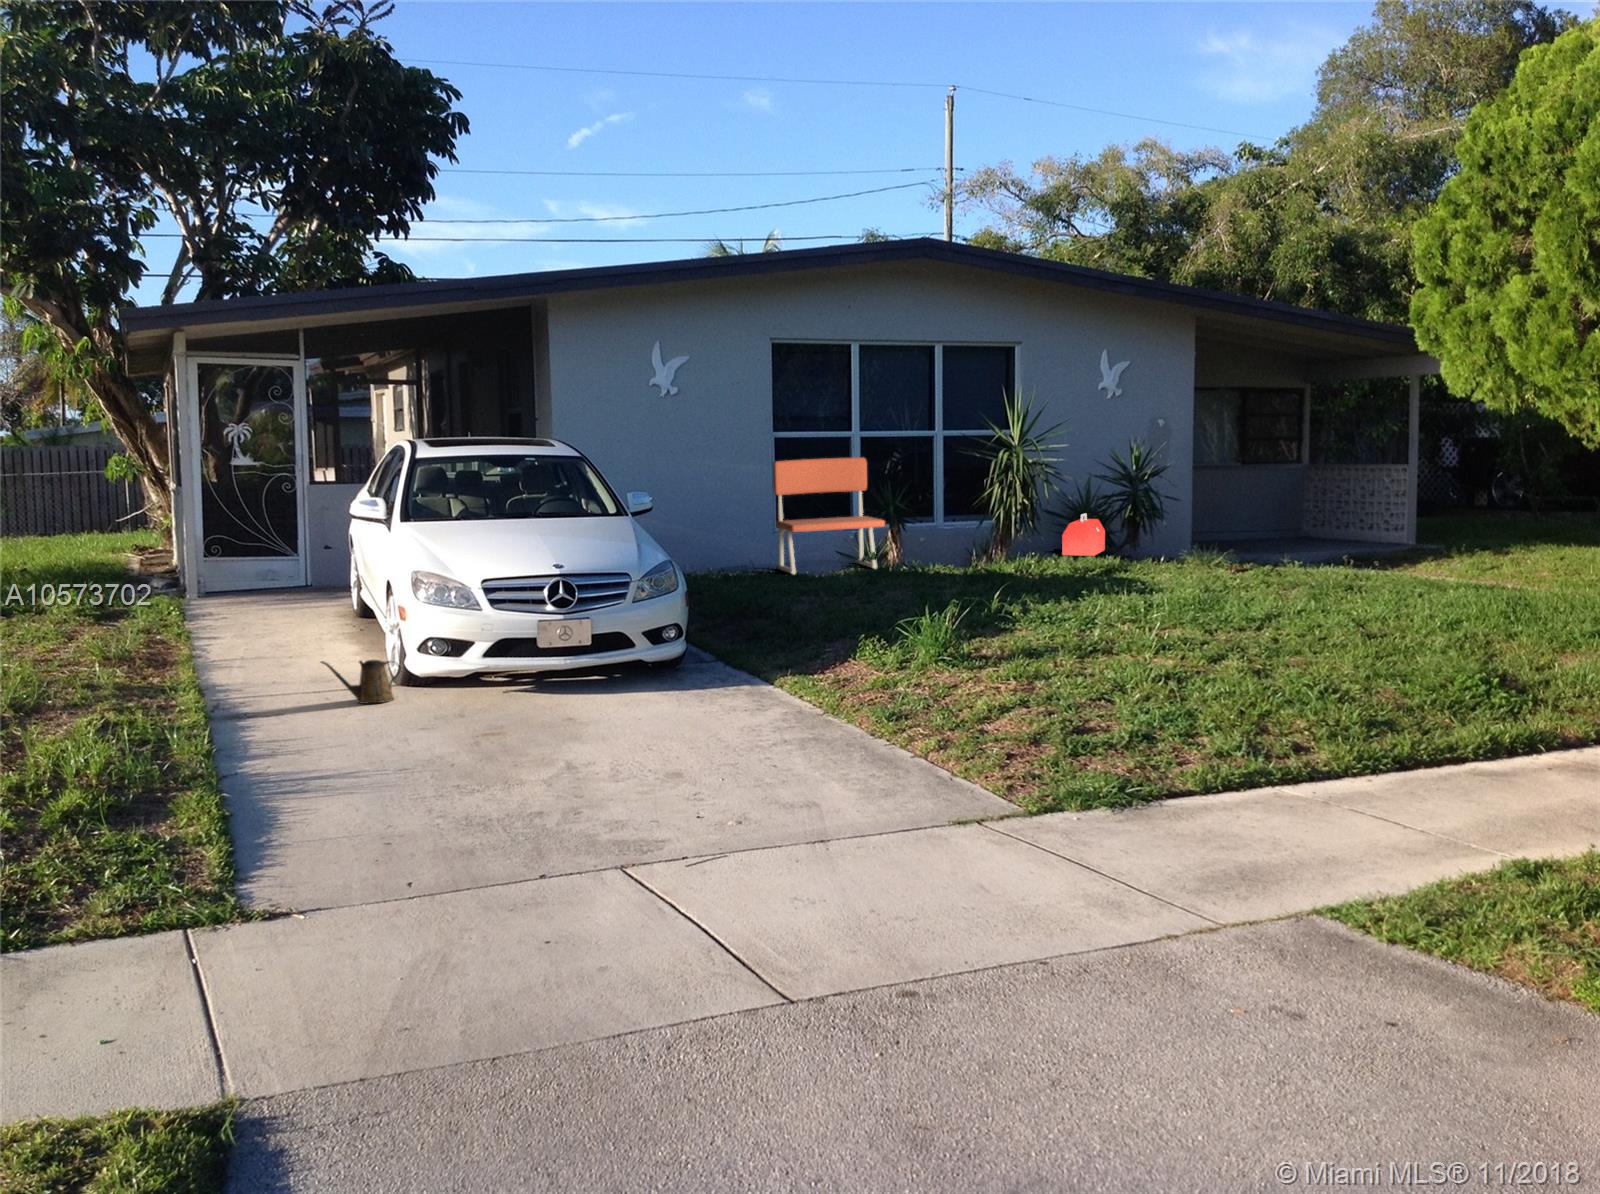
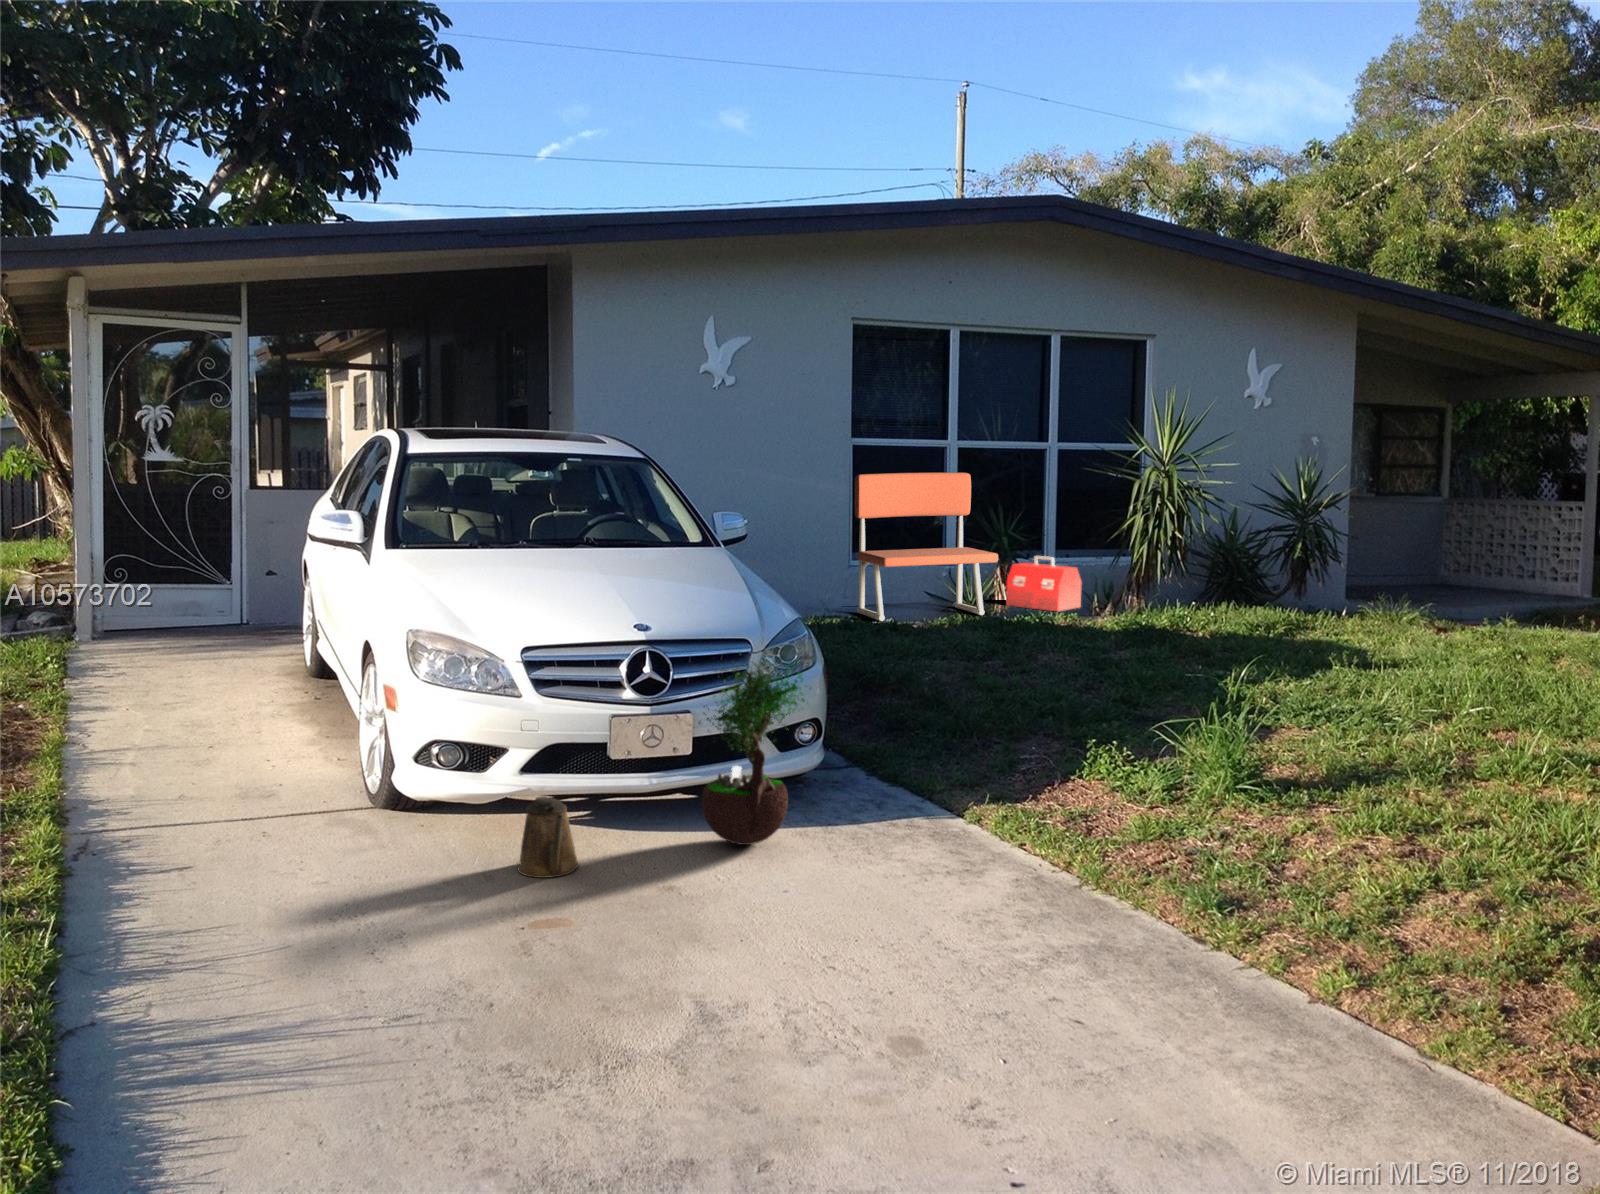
toolbox: present [1062,513,1105,556] -> present [1006,556,1082,612]
potted tree: none [588,578,658,699] -> present [699,661,811,845]
watering can: present [321,660,401,704] -> present [517,796,579,878]

